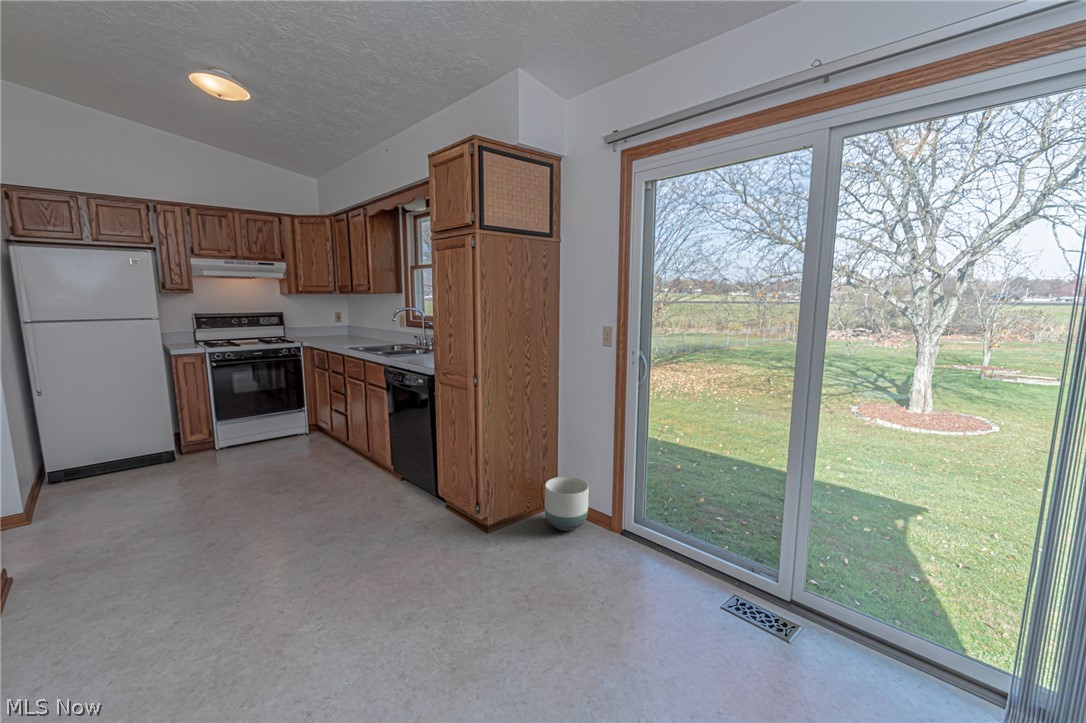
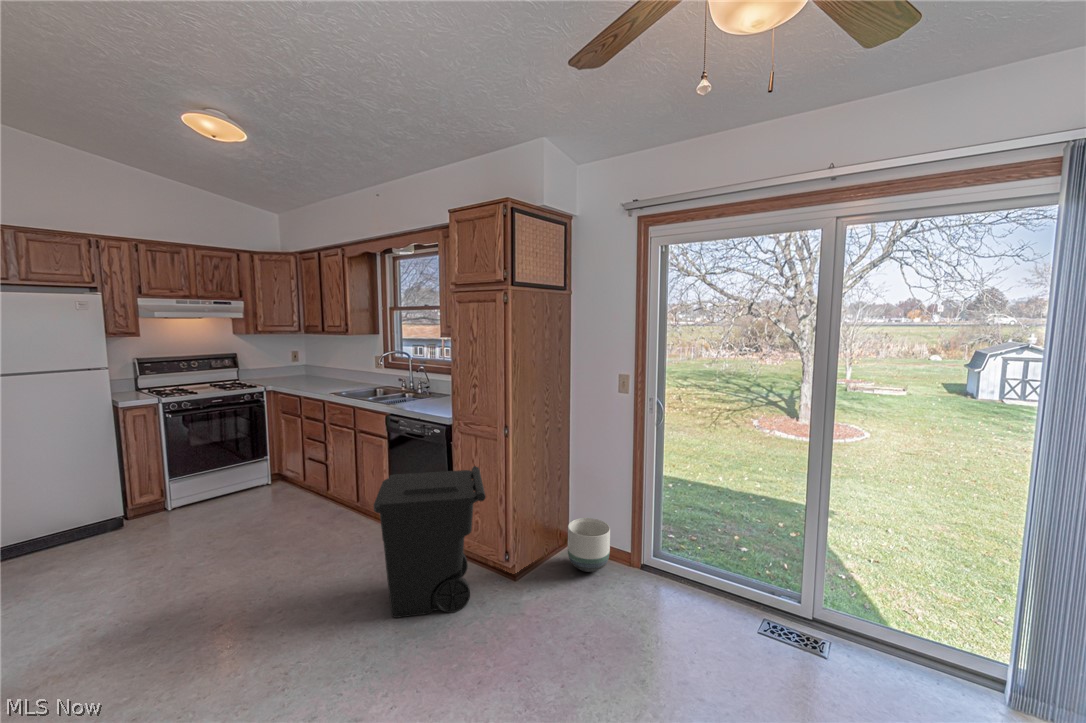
trash can: none [338,416,457,554] -> present [374,466,486,618]

